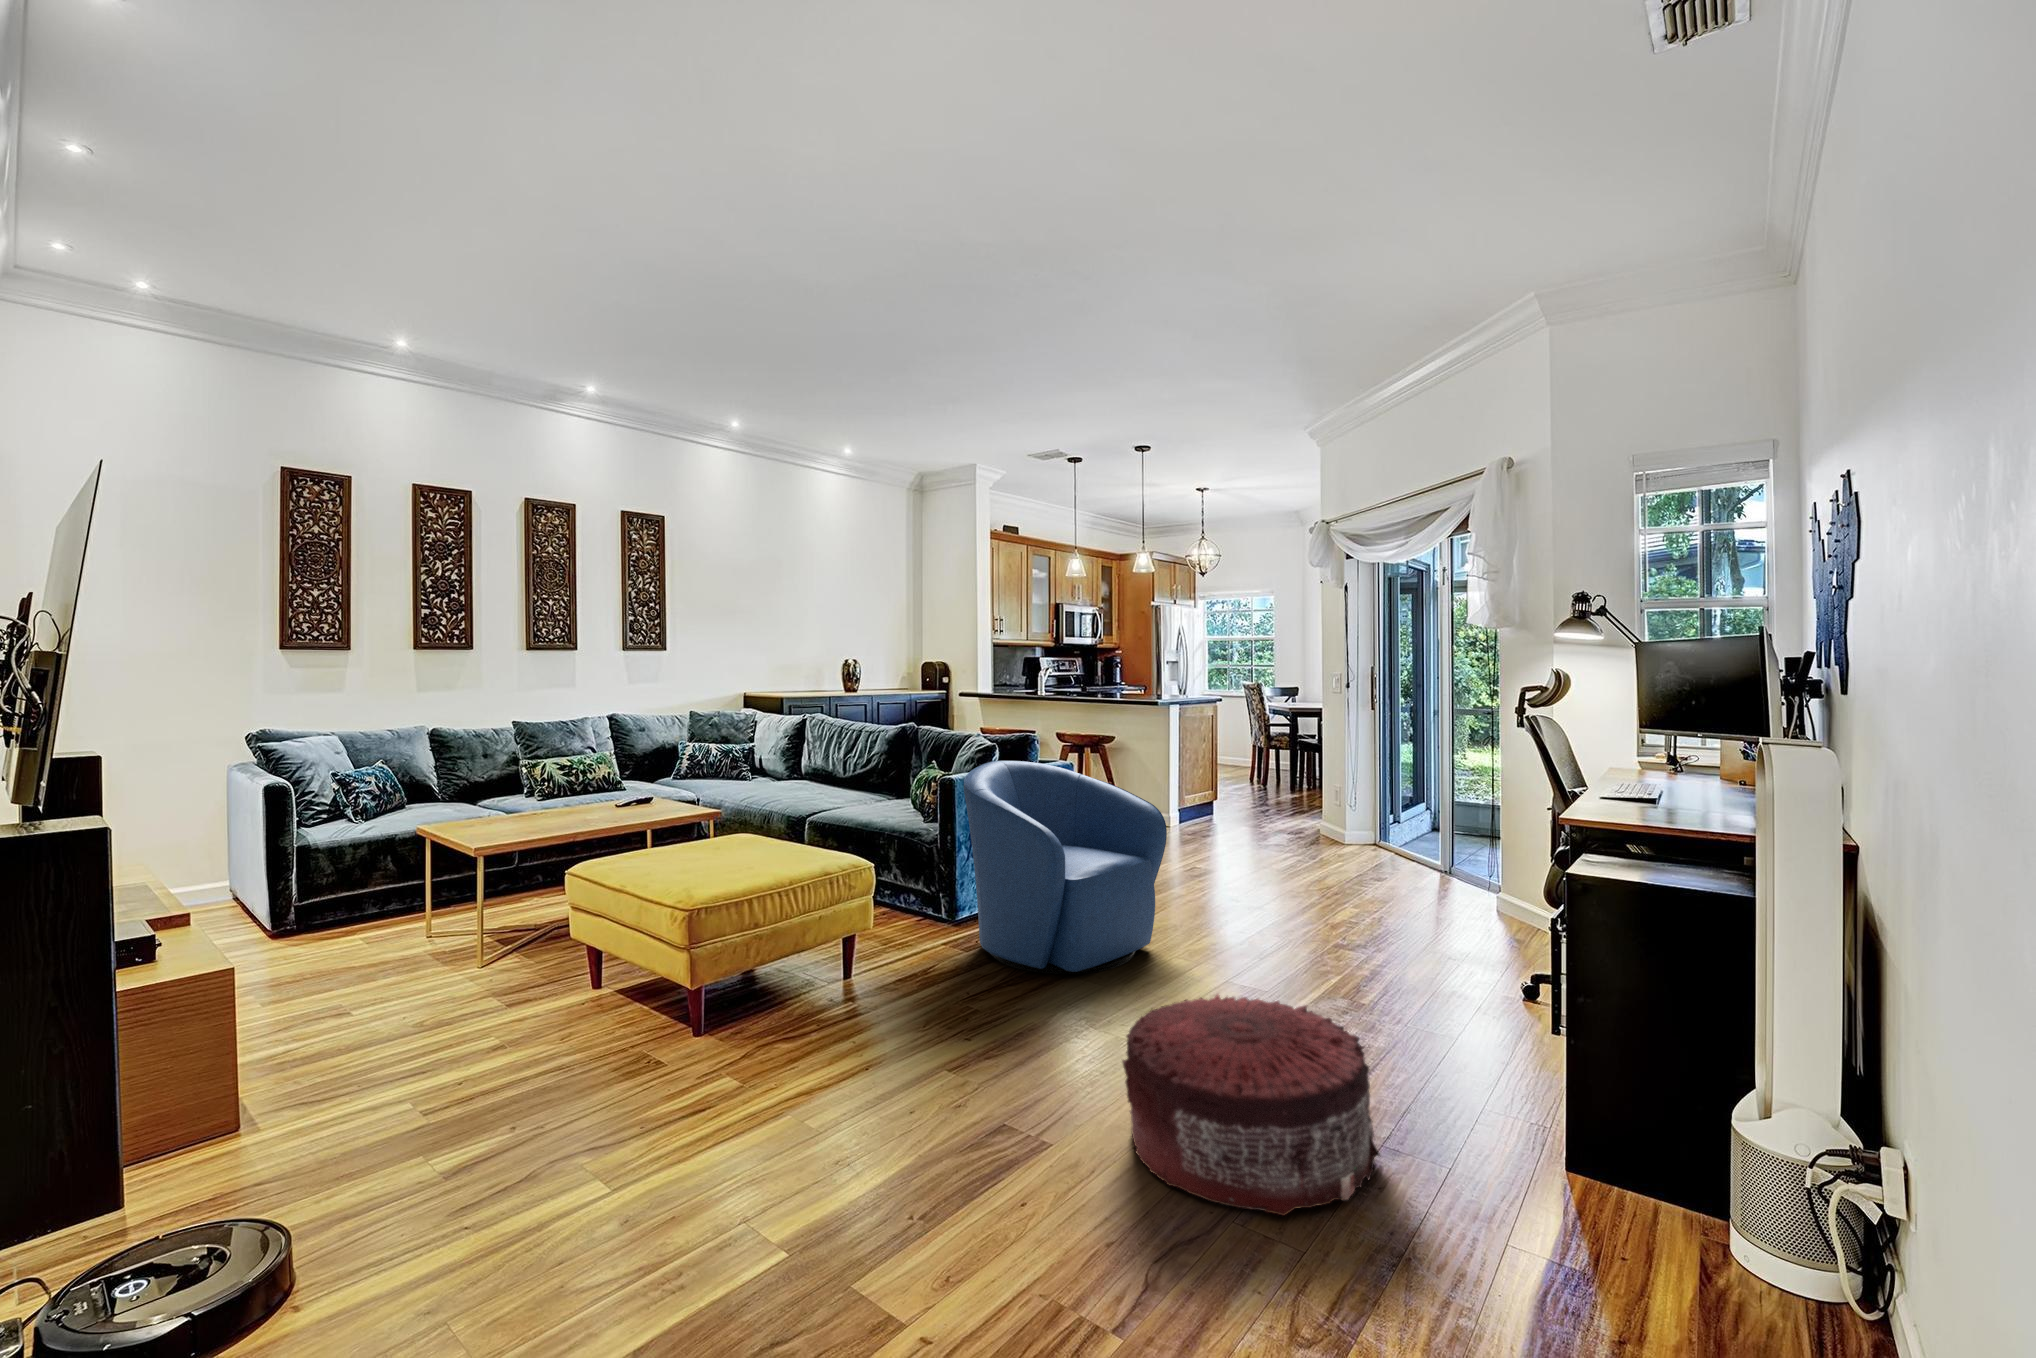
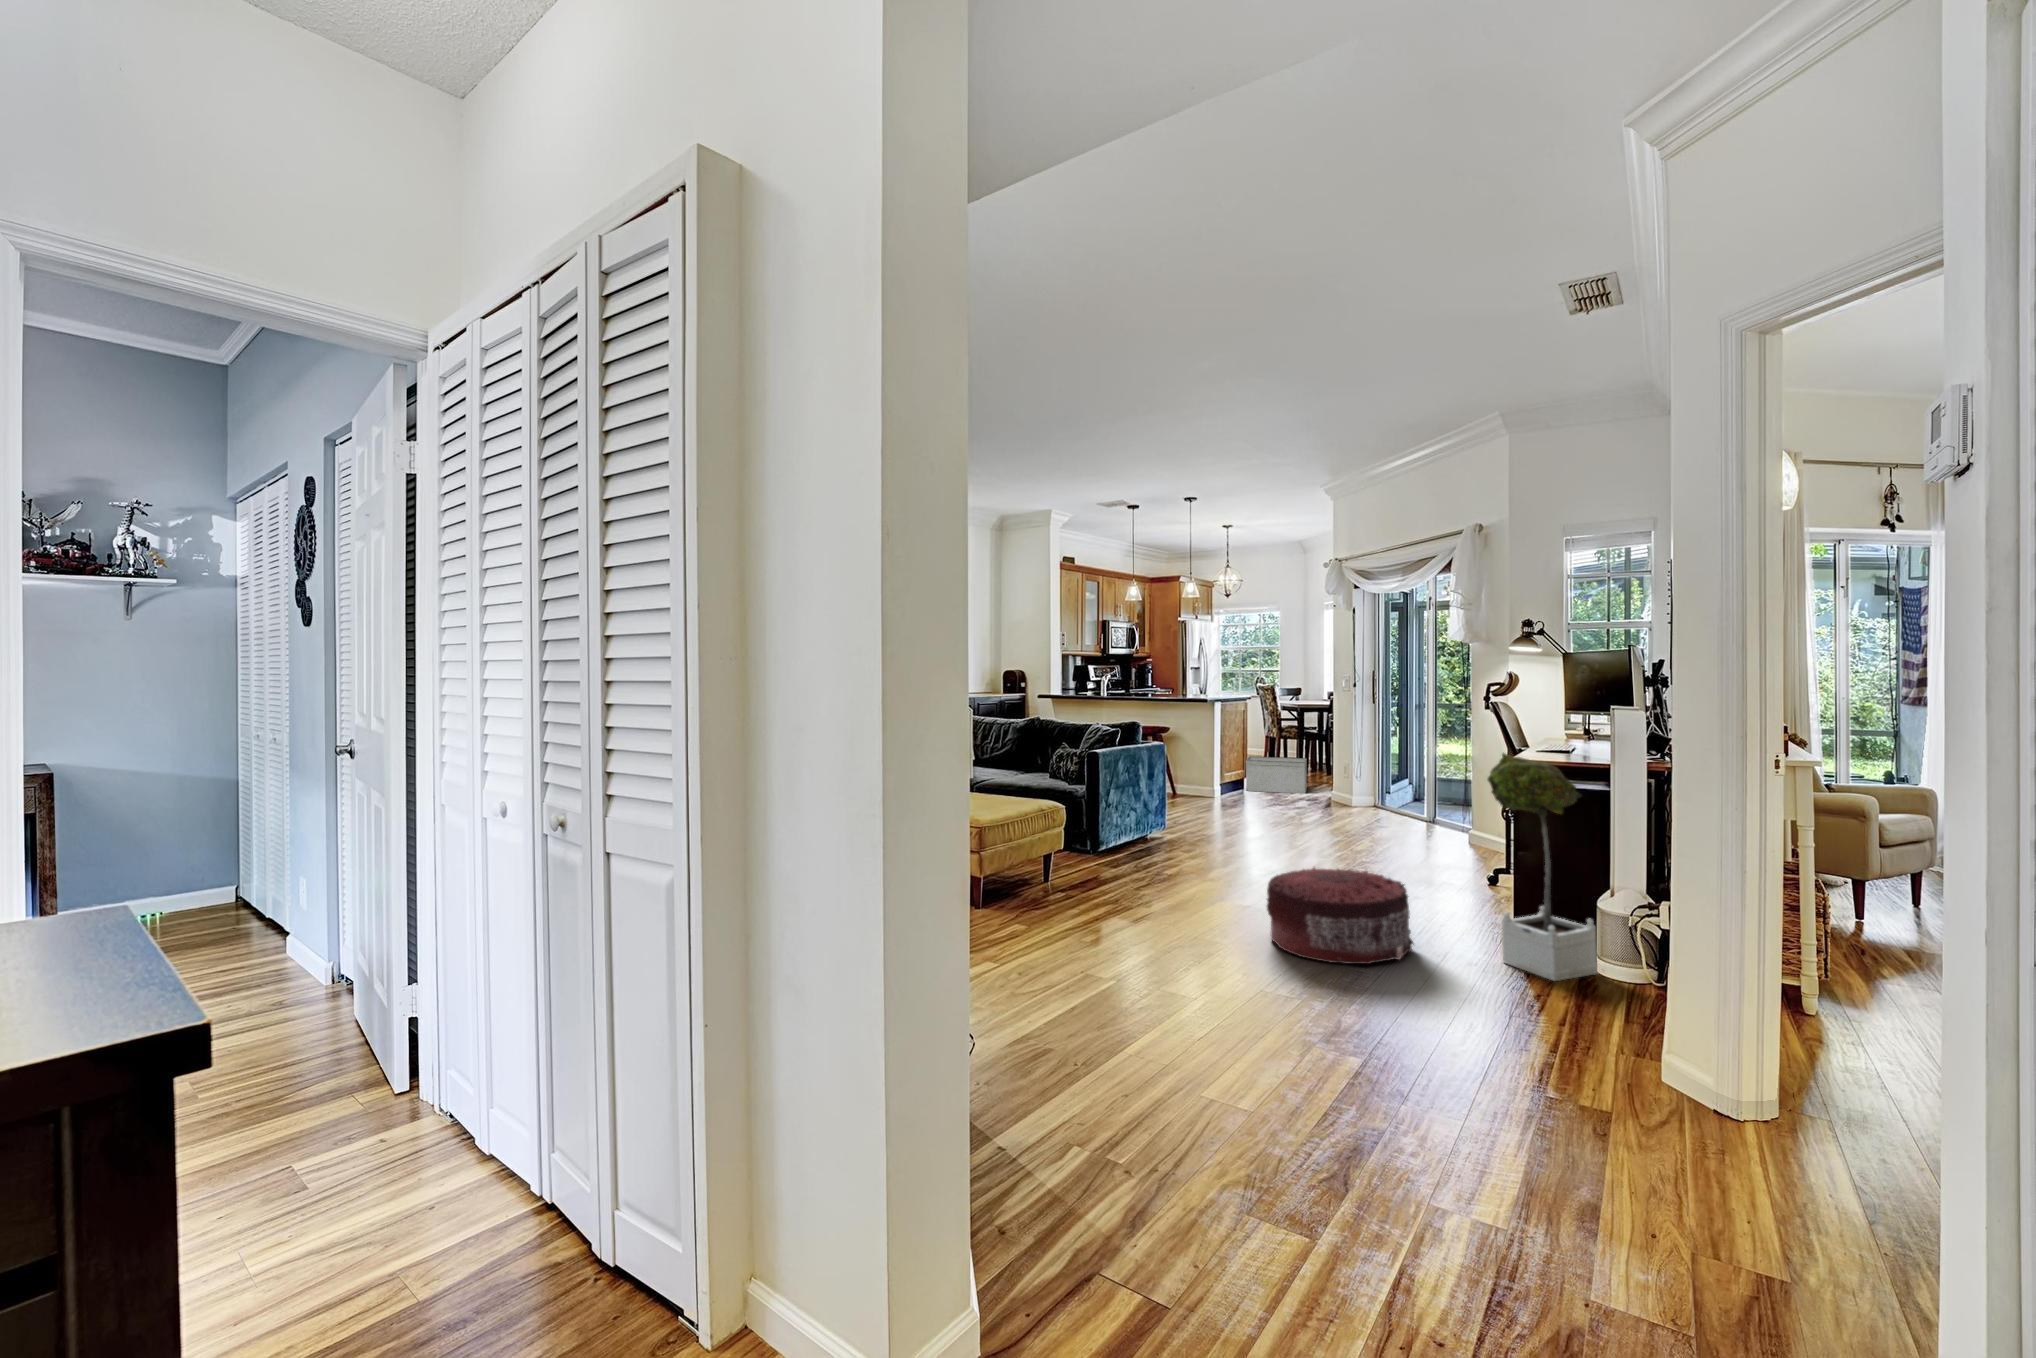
armchair: present [964,761,1167,974] -> none [1110,739,1248,879]
storage bin: none [1215,772,1293,821] -> present [1246,756,1307,793]
potted tree: none [1514,817,1731,1281] -> present [1488,753,1597,981]

